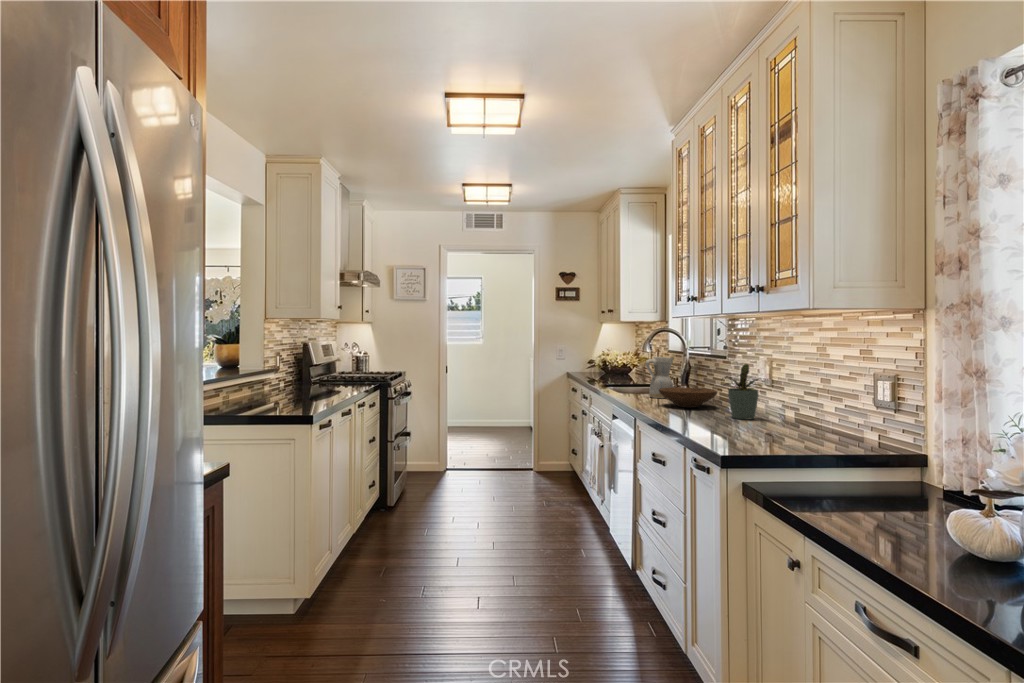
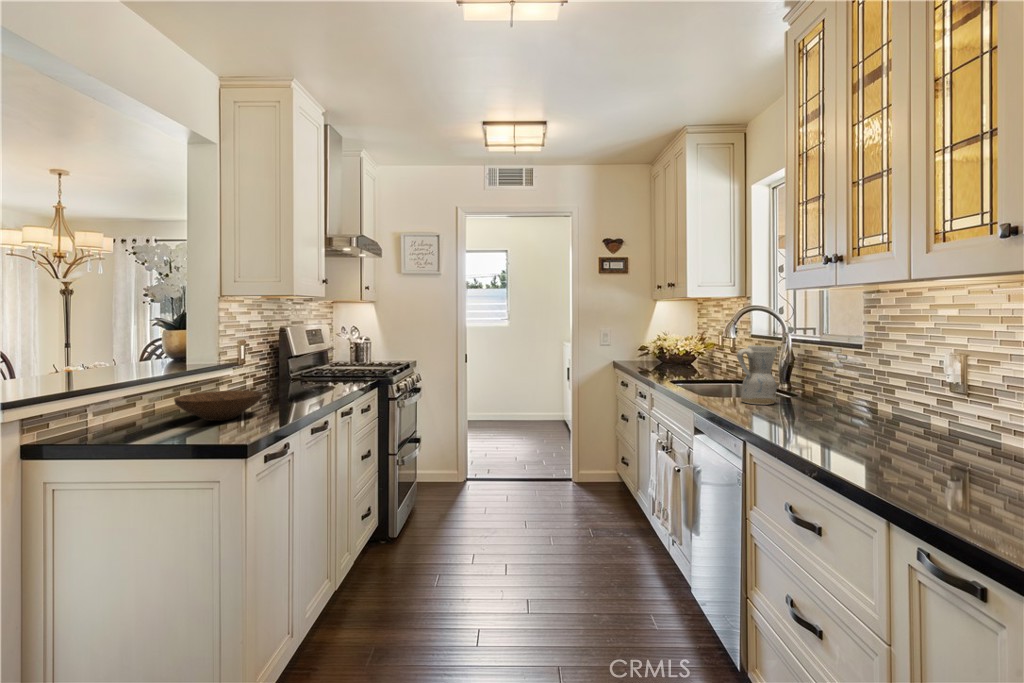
potted plant: present [722,364,762,419] -> none [890,361,975,454]
wooden bowl: present [659,387,717,408] -> present [174,390,263,421]

